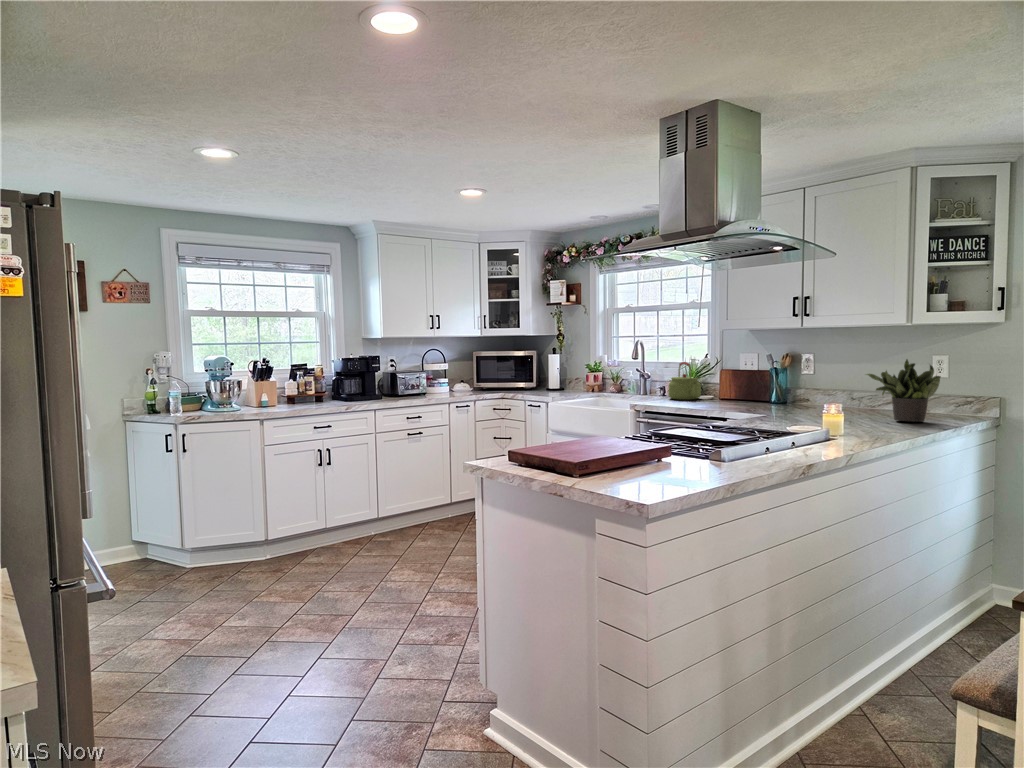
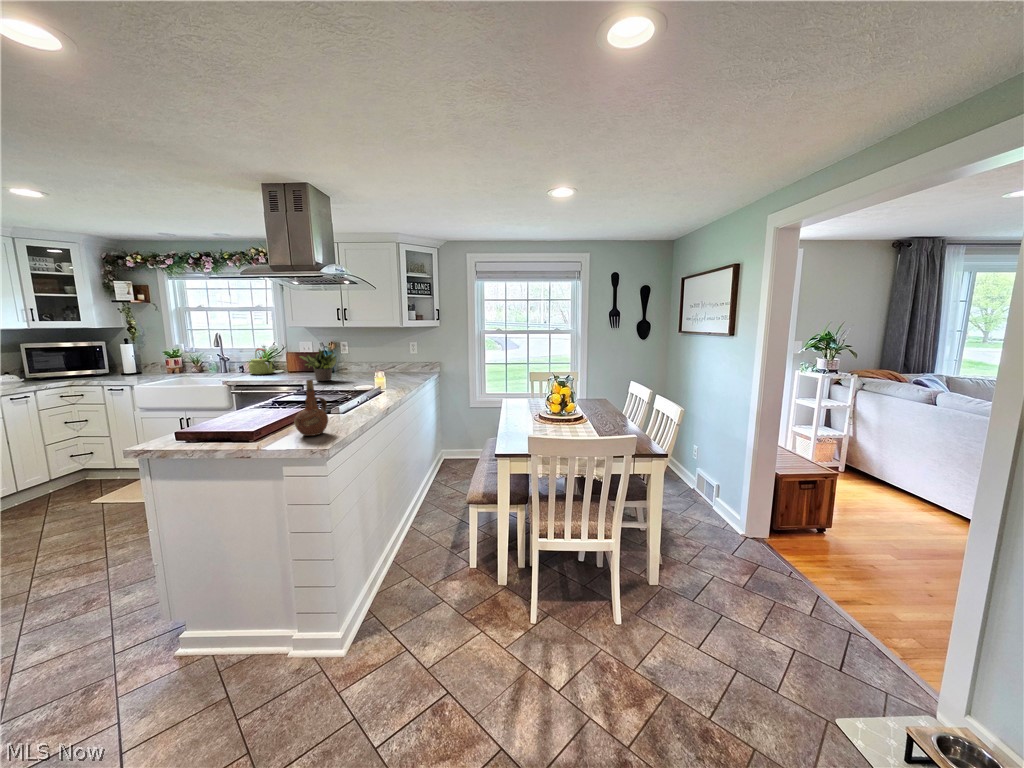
potted plant: present [866,359,941,422] -> present [301,349,336,381]
ceramic pitcher: none [629,394,681,484] -> present [294,380,328,436]

